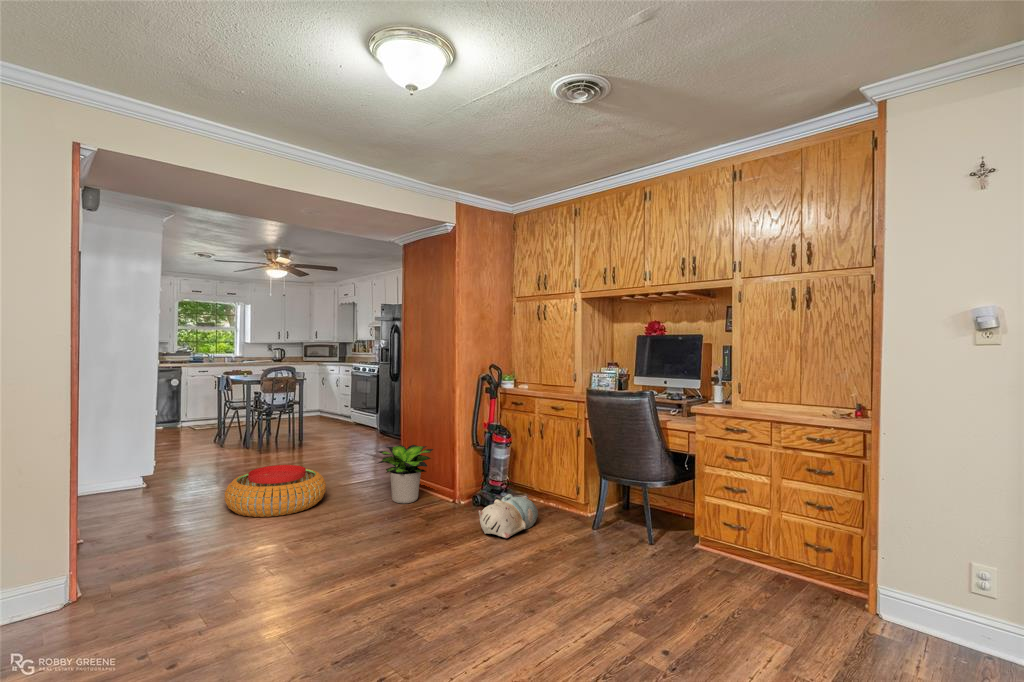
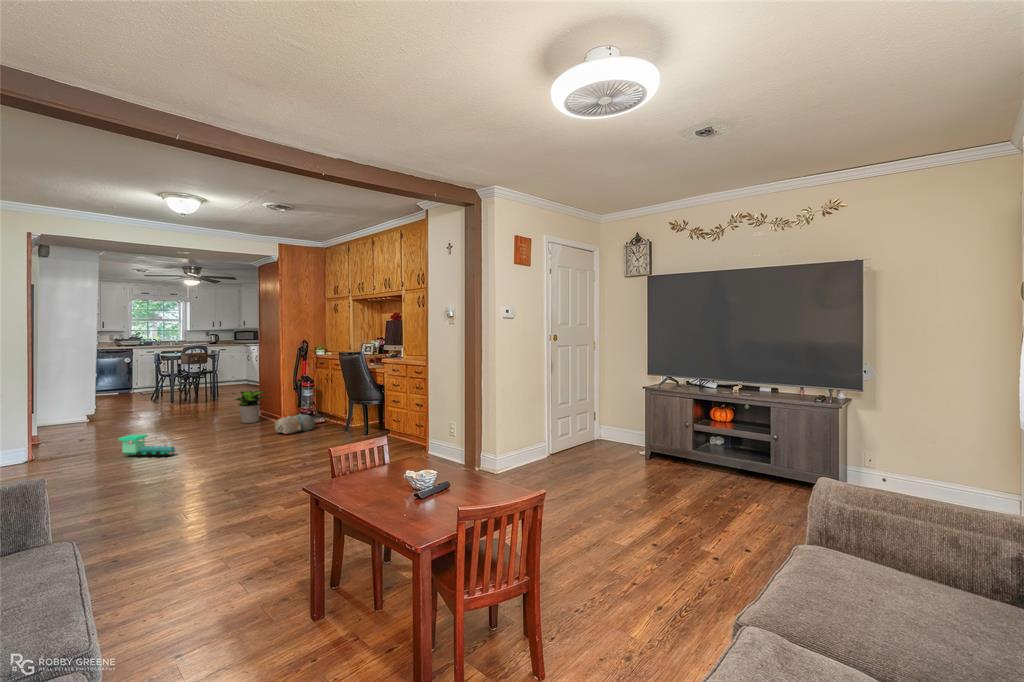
pouf: present [225,465,326,517] -> none [135,403,201,430]
toy train: none [244,561,356,618] -> present [119,435,176,458]

